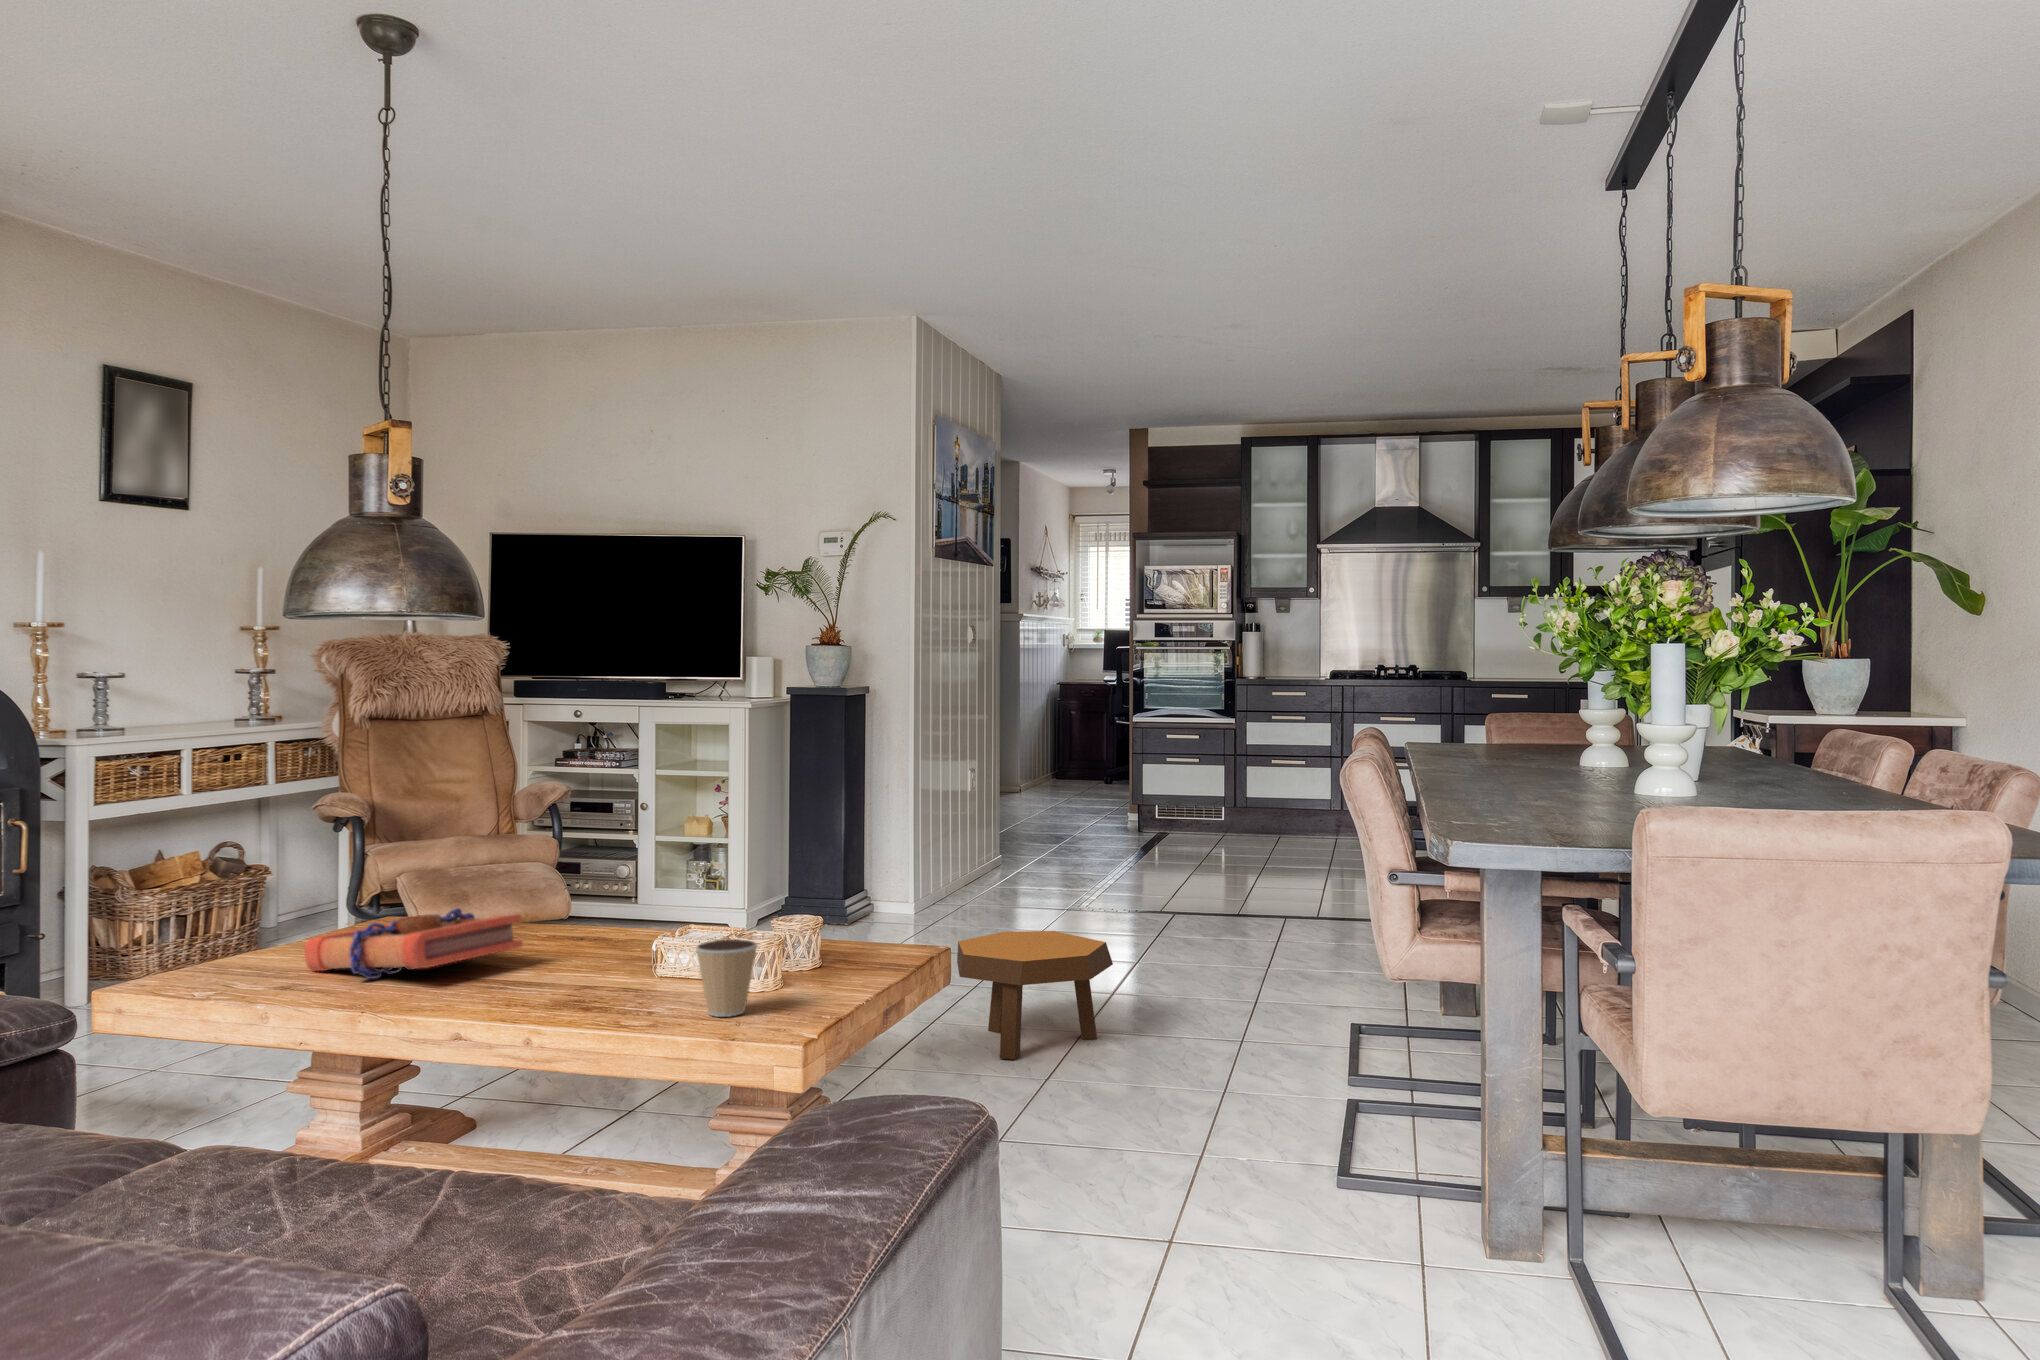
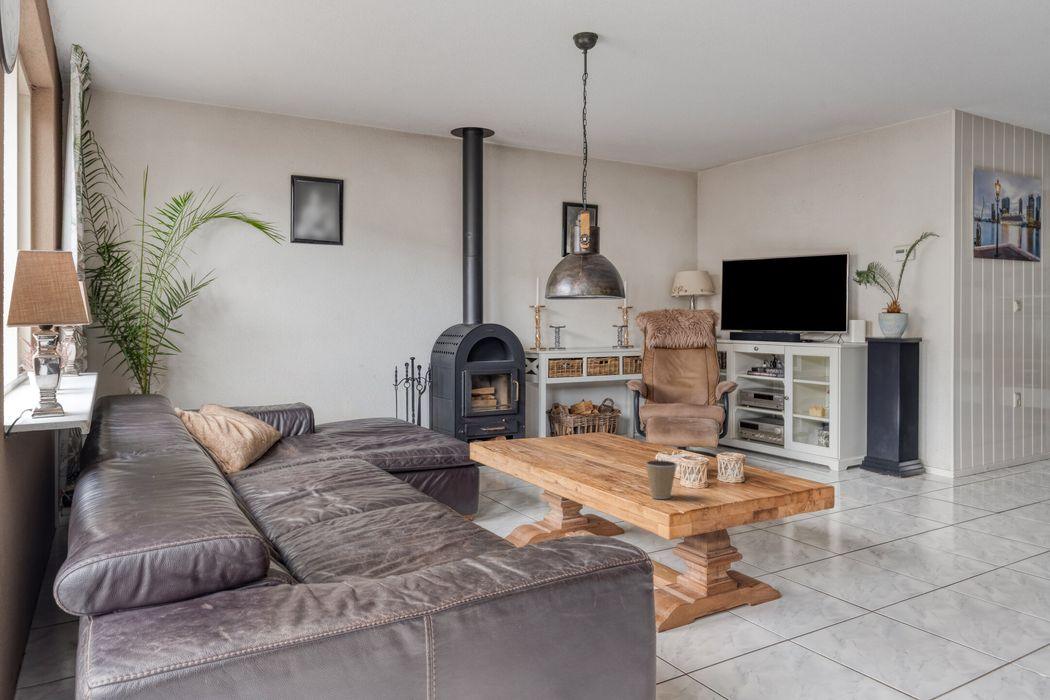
book: present [305,908,523,979] -> none [542,432,616,457]
footstool: present [957,931,1113,1060] -> none [893,491,1013,571]

